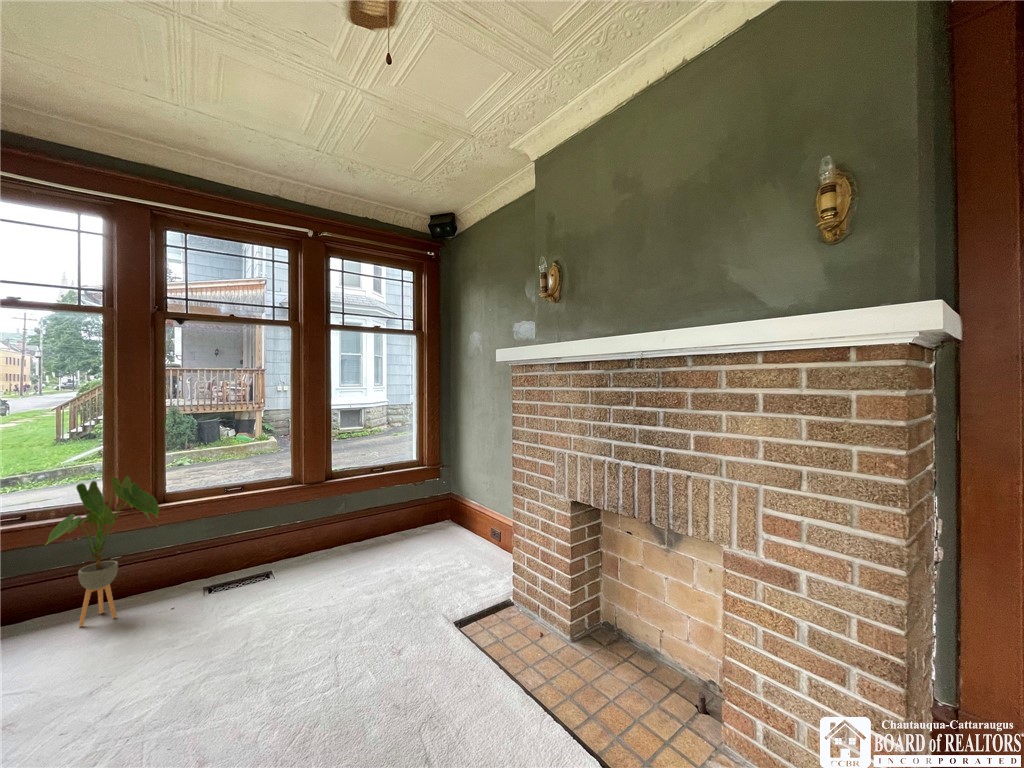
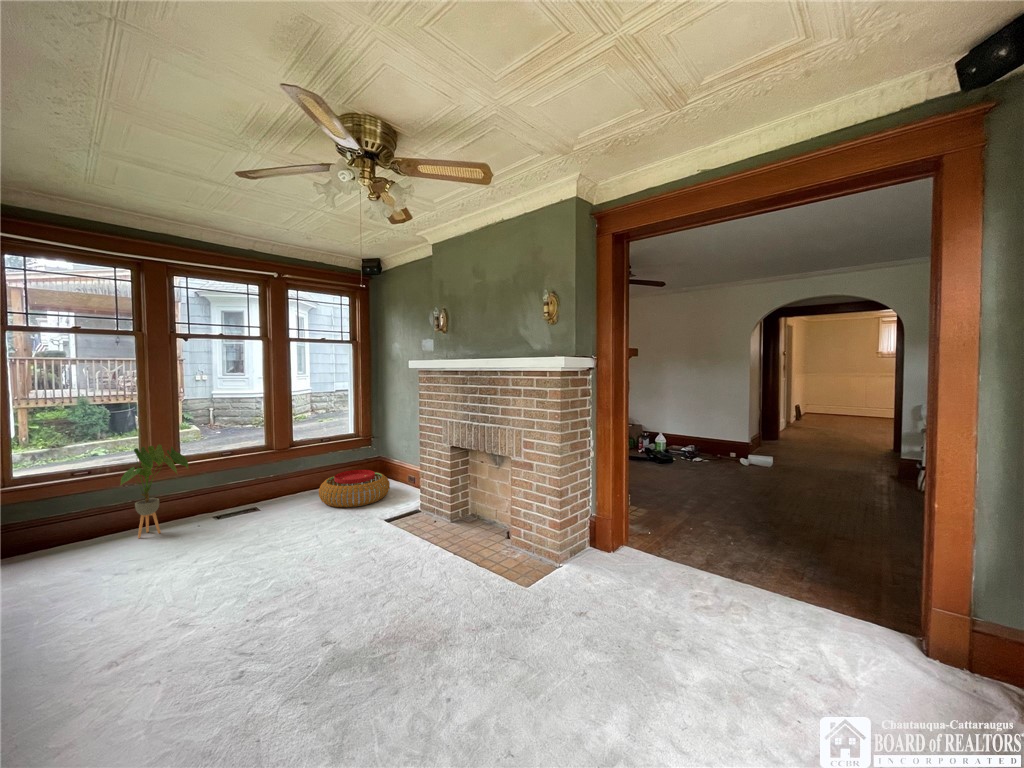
pouf: none [358,518,463,585] -> present [319,470,390,507]

